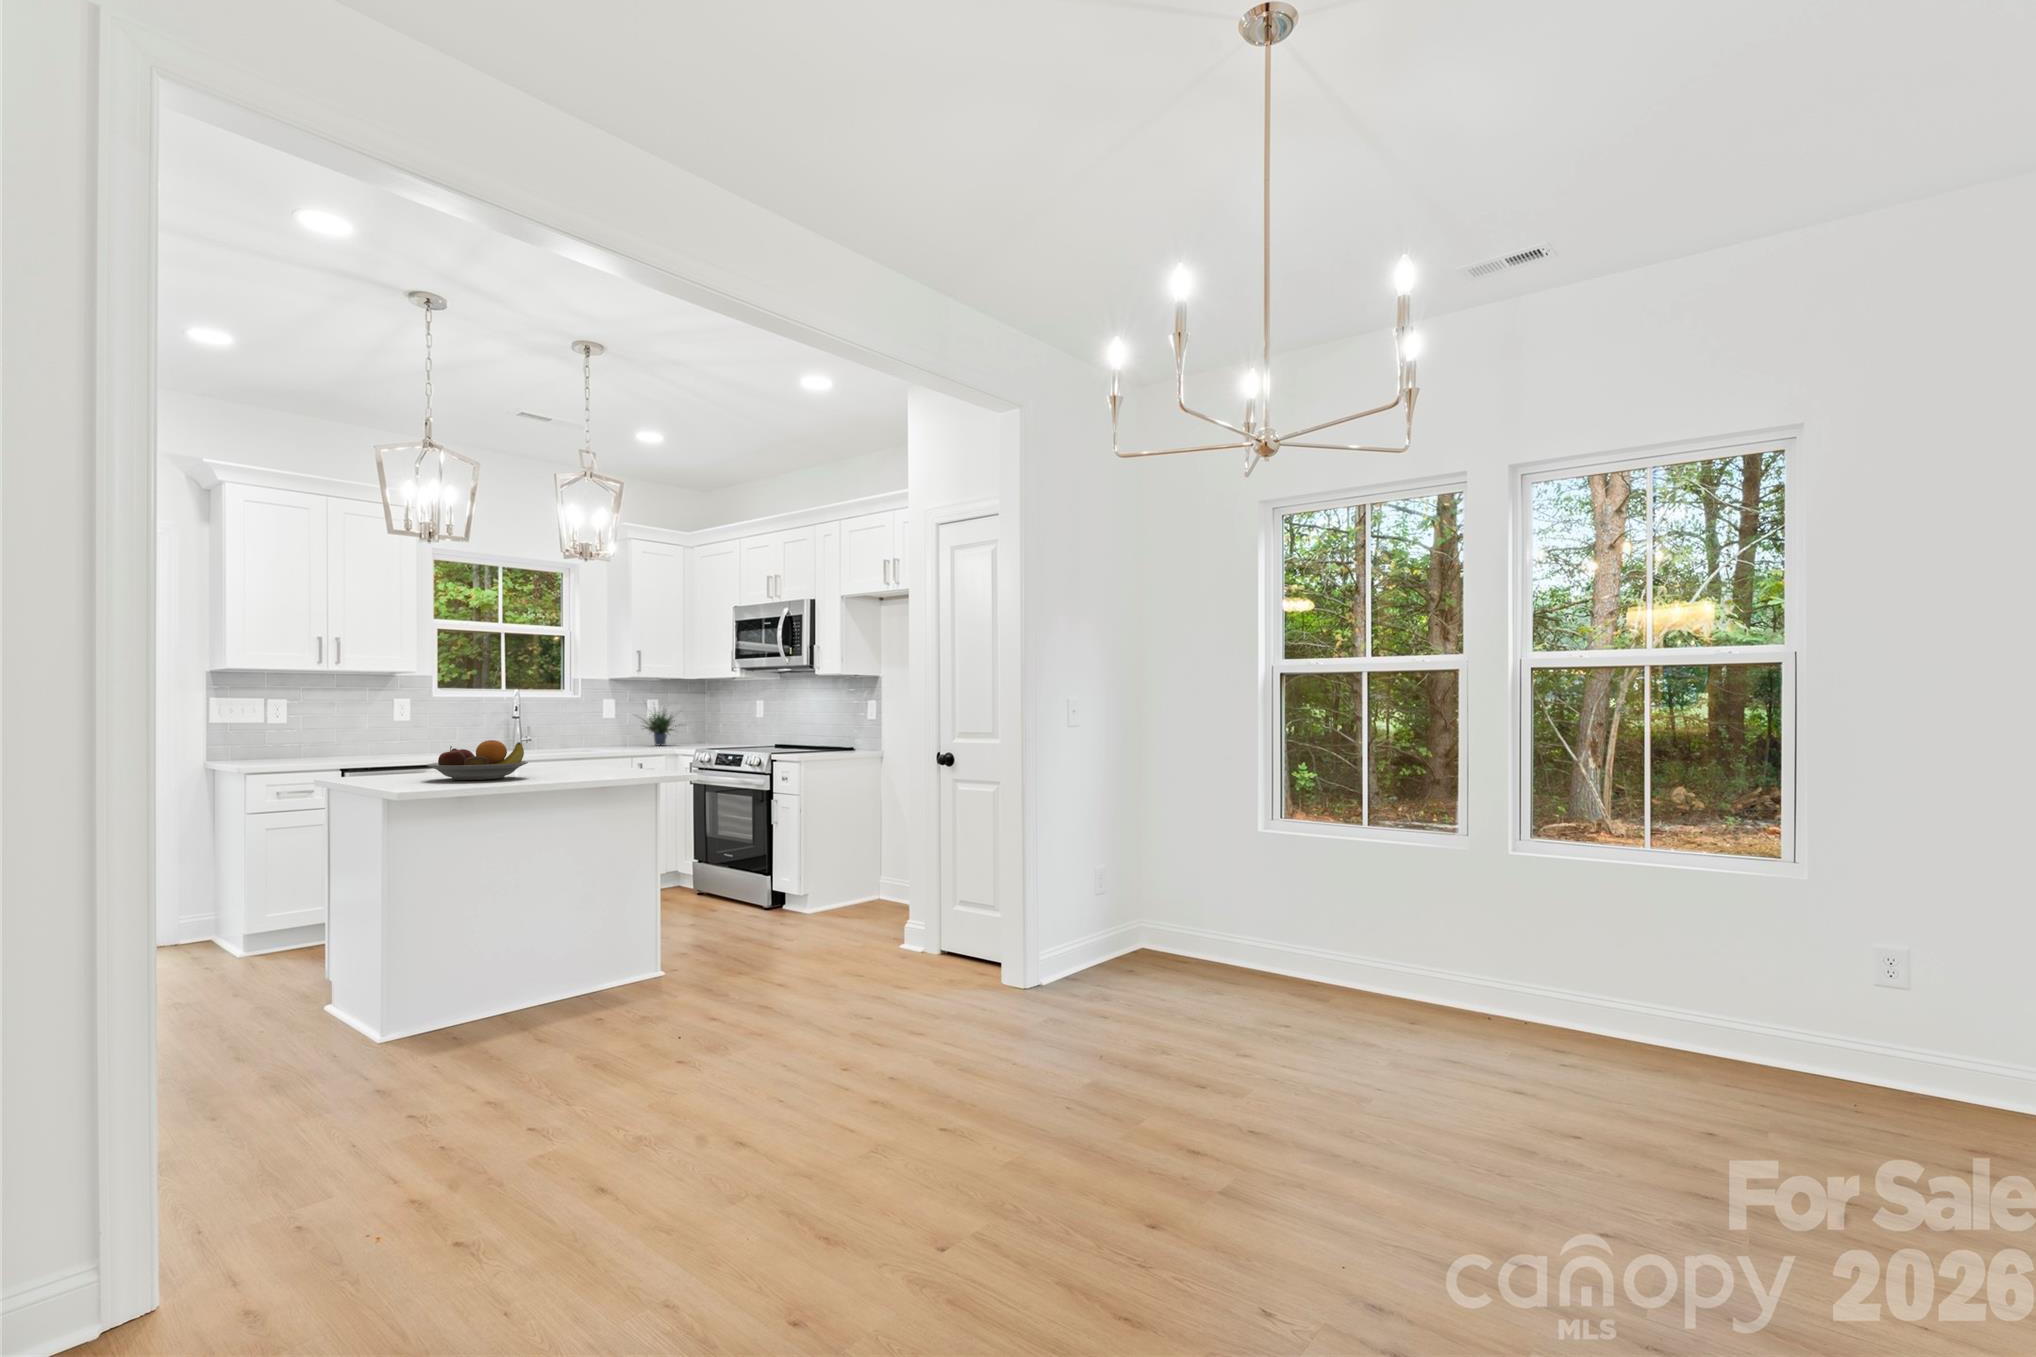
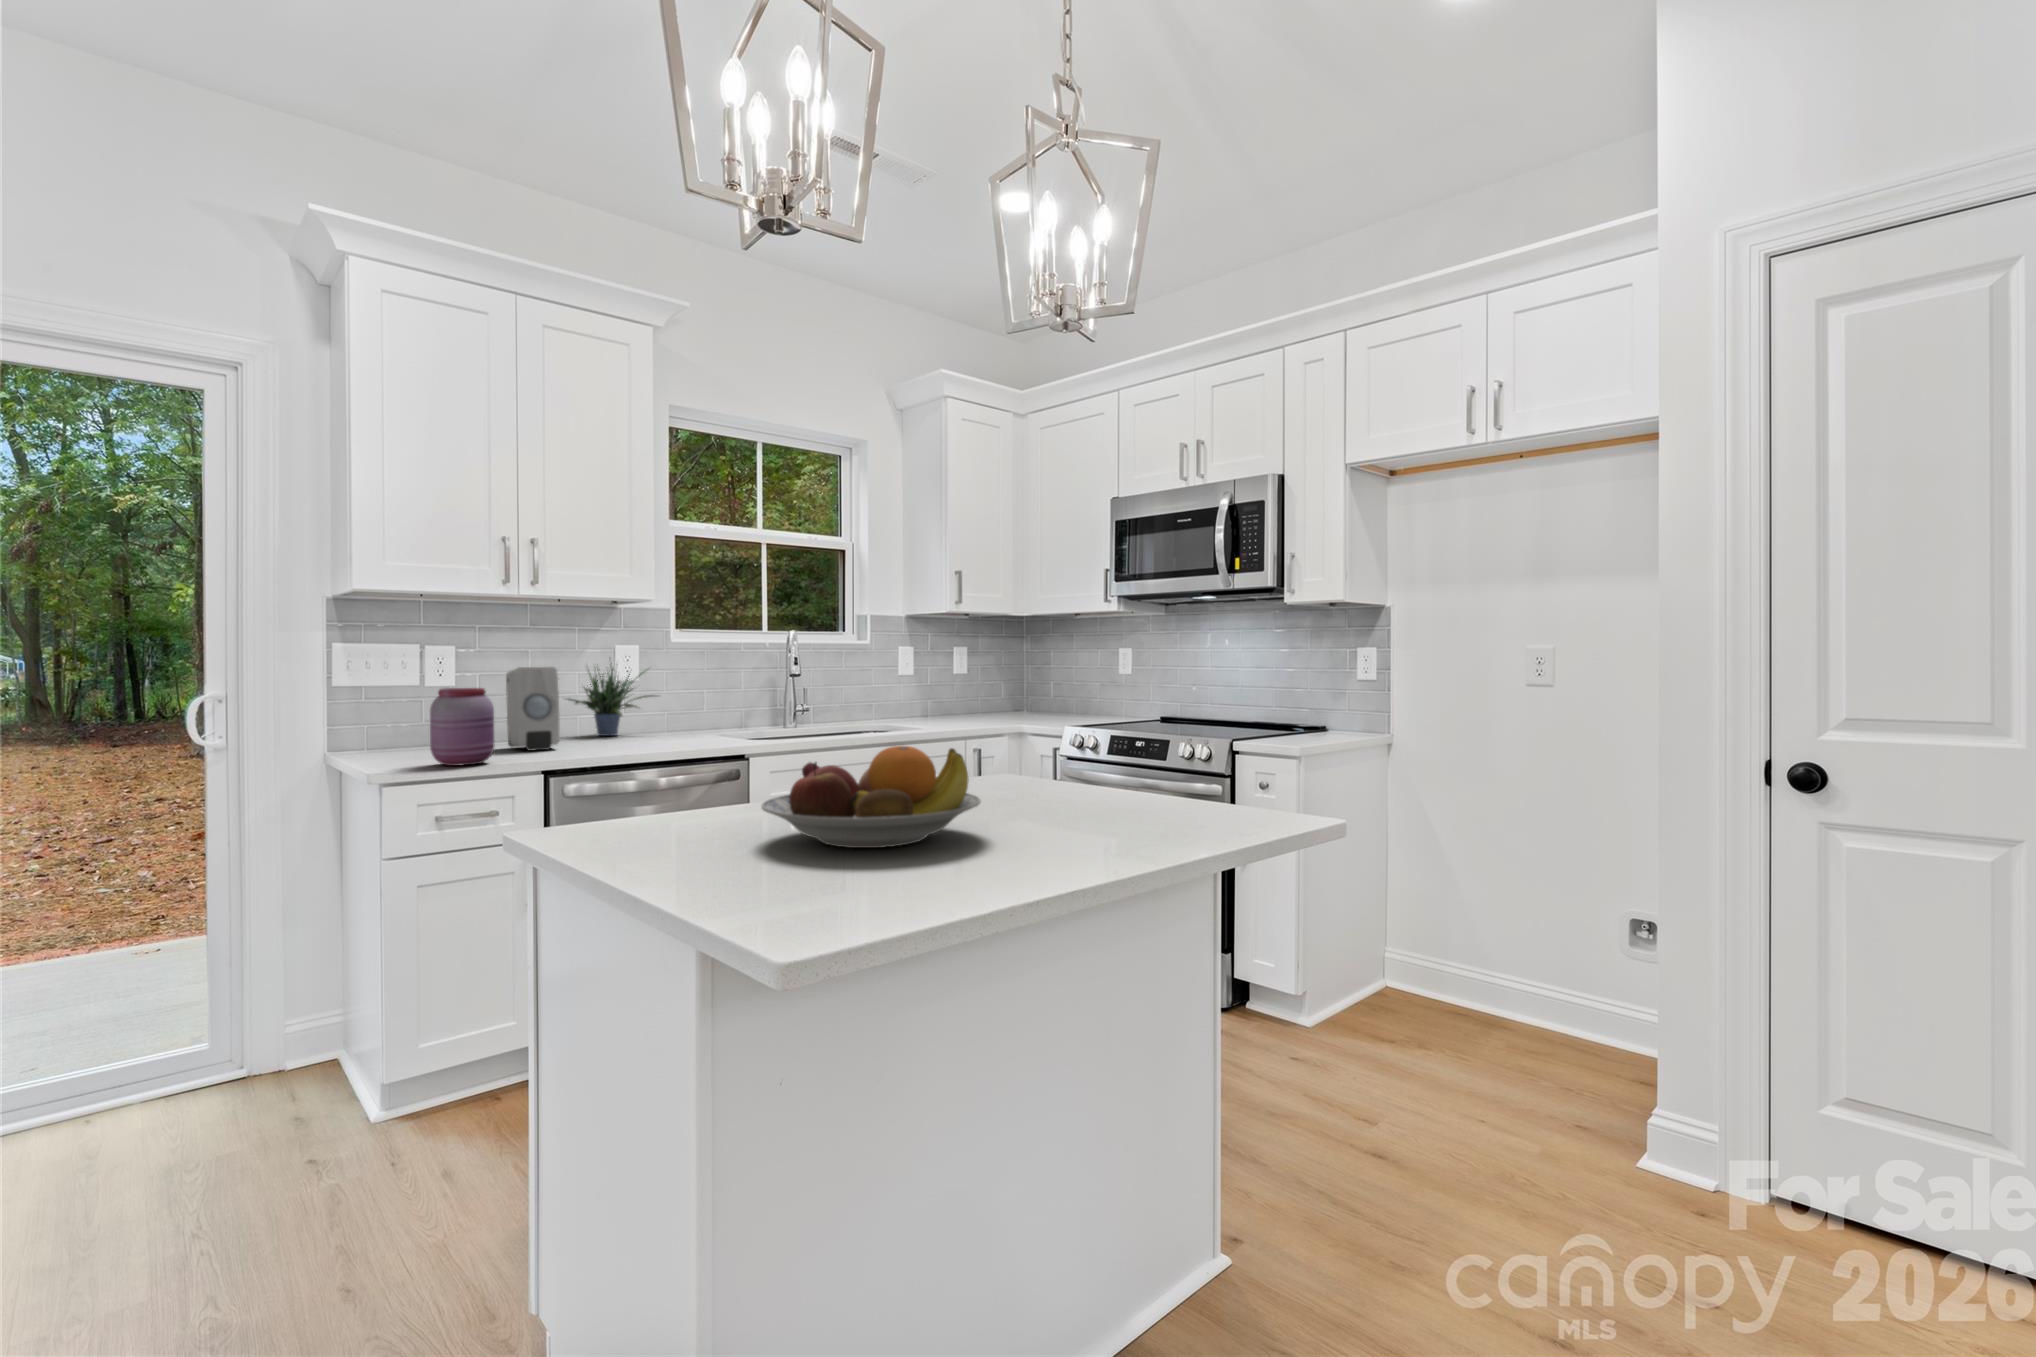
potted plant: present [642,710,680,745] -> present [567,666,657,736]
soap dispenser: none [319,711,352,760] -> present [506,667,560,751]
jar: none [272,722,310,765] -> present [430,688,494,766]

